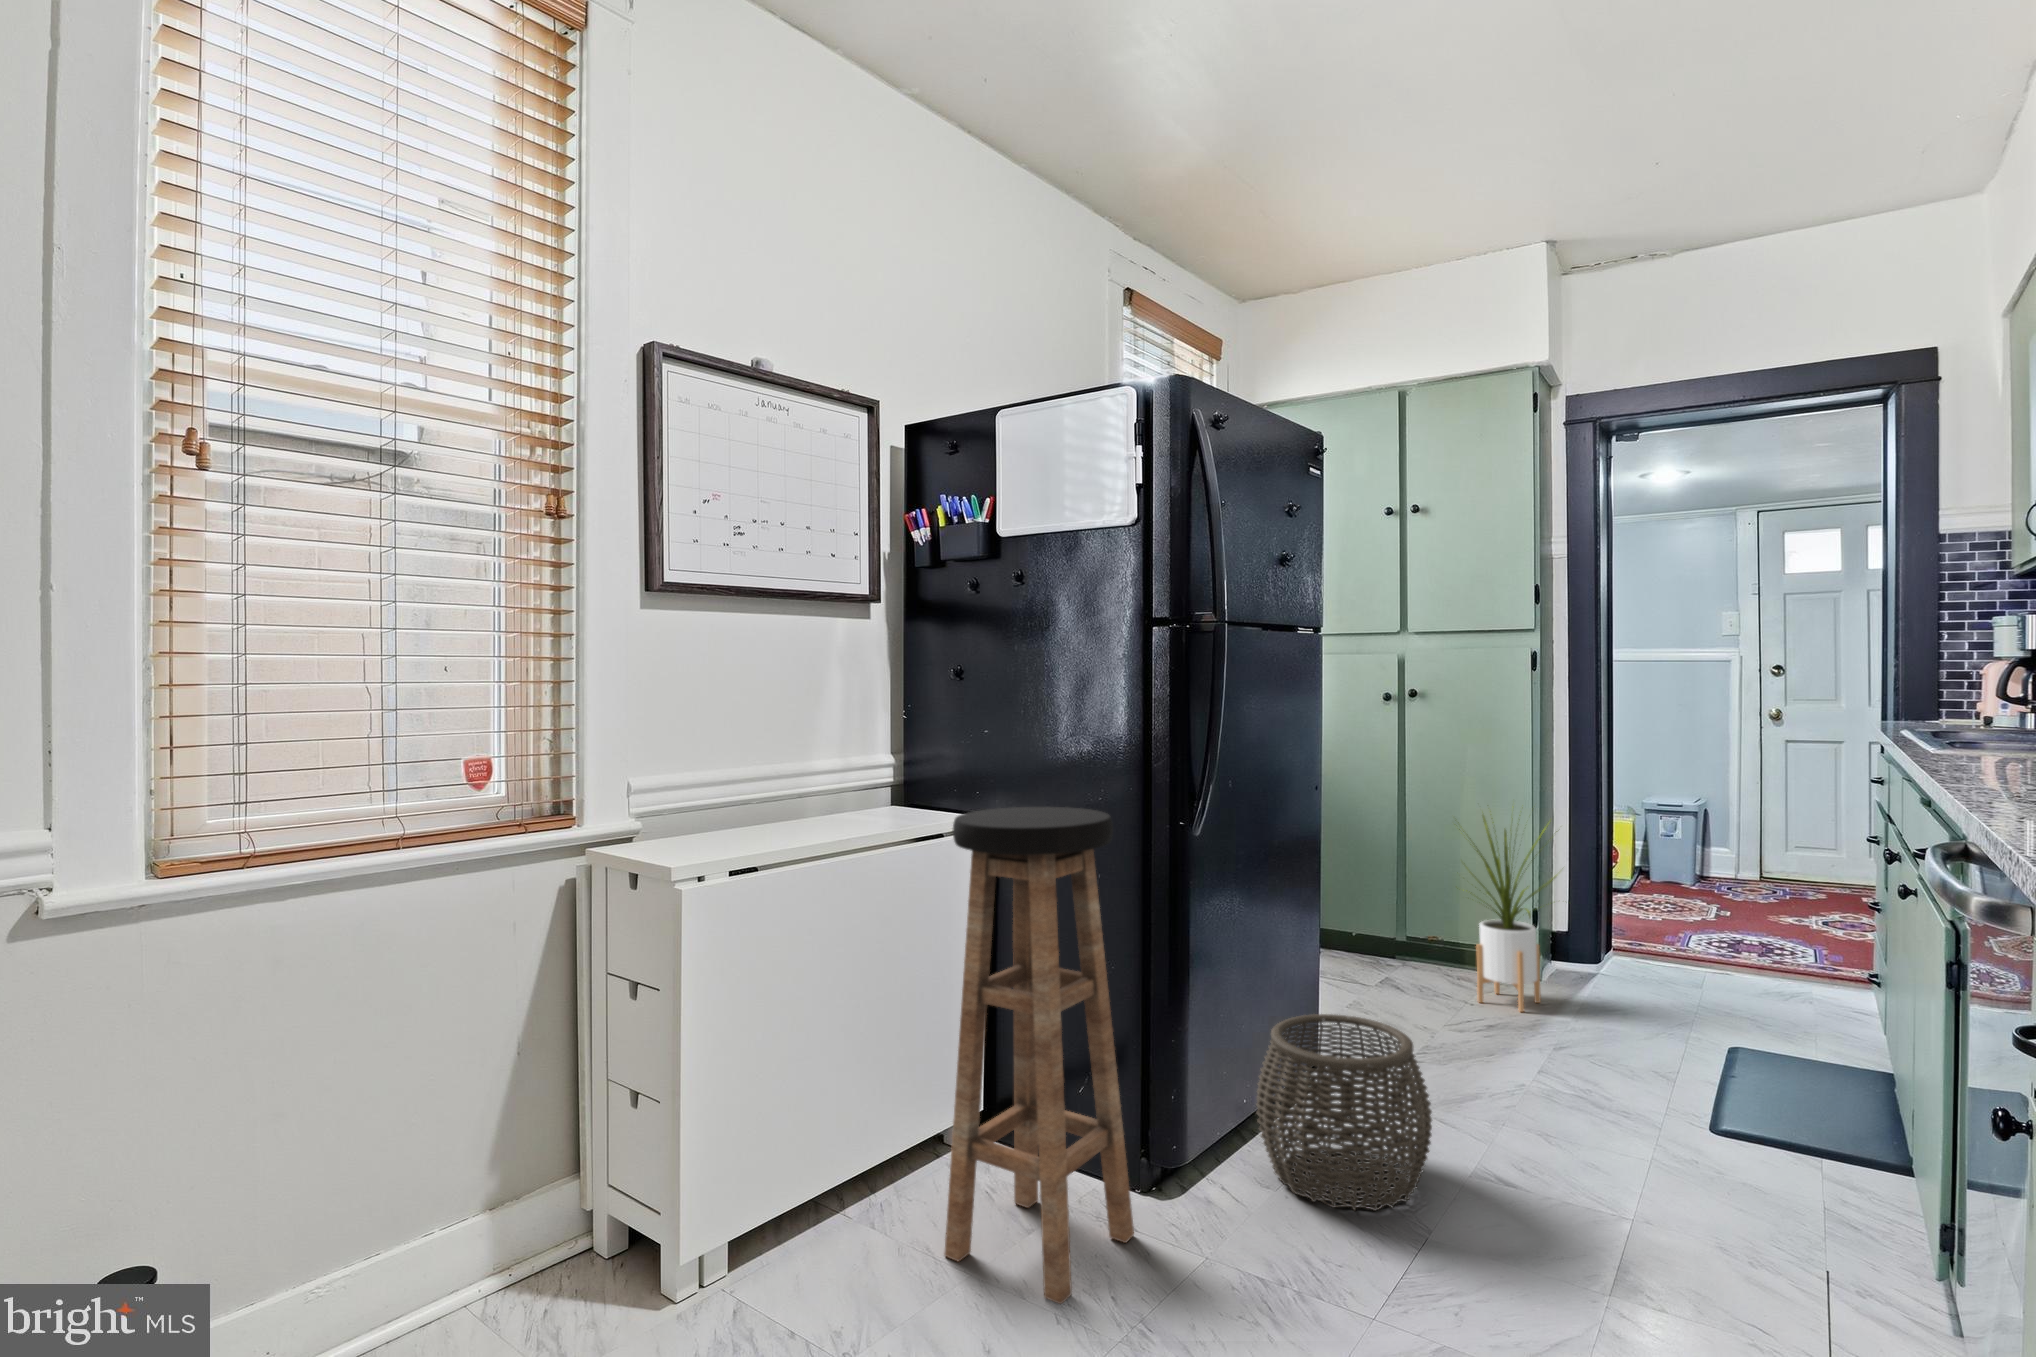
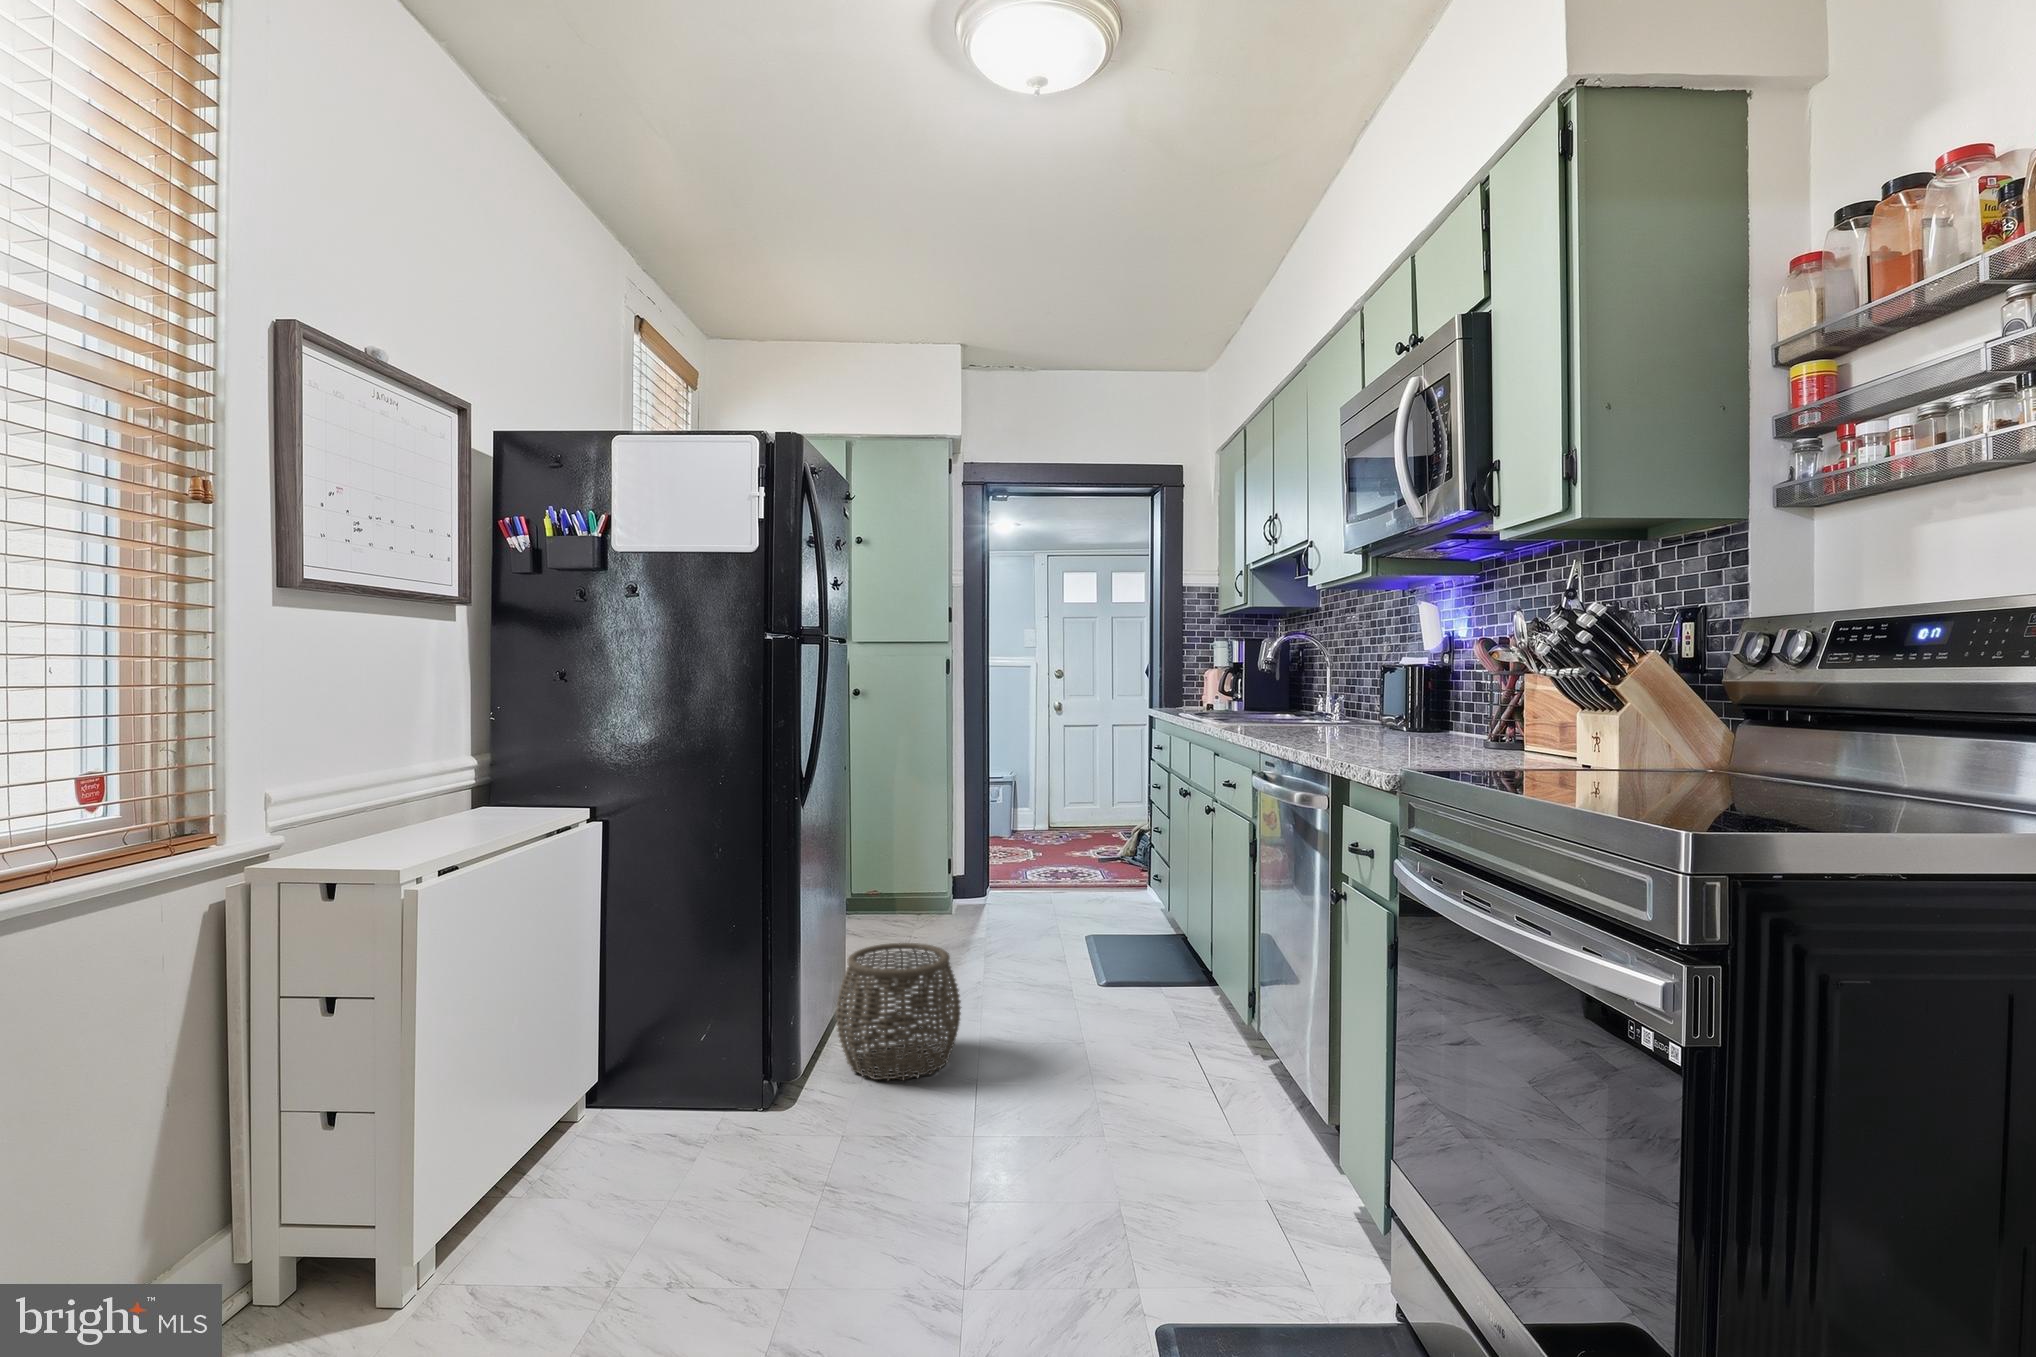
bar stool: present [944,807,1134,1304] -> none [629,796,776,1196]
house plant: present [1459,815,1557,1012] -> none [902,777,984,936]

